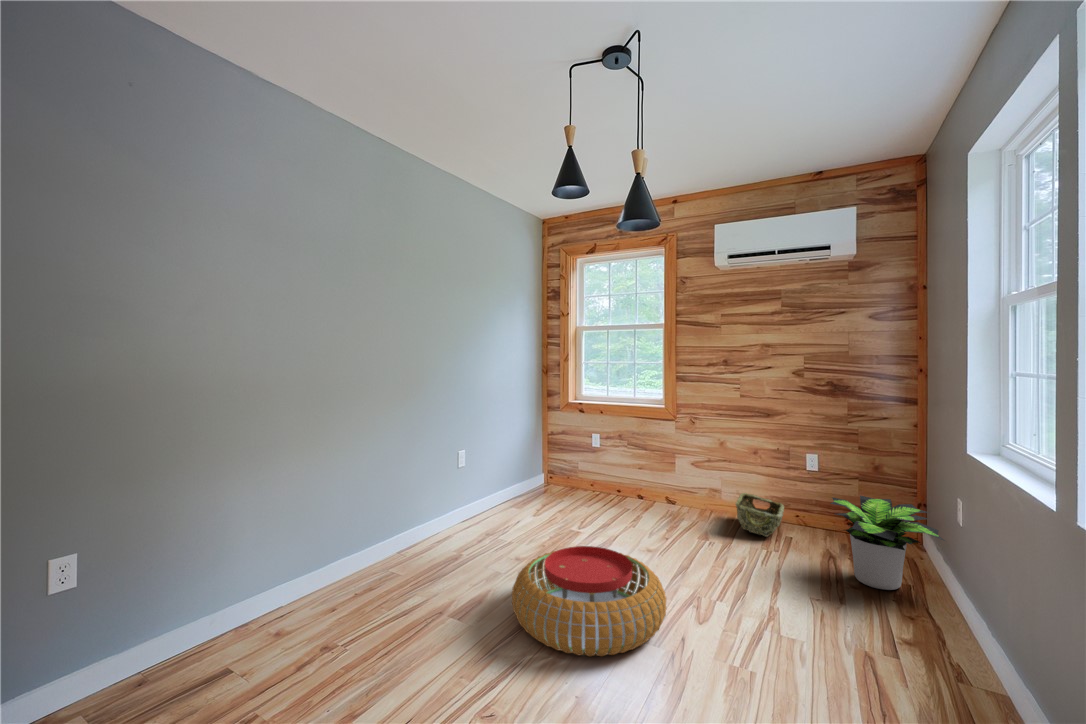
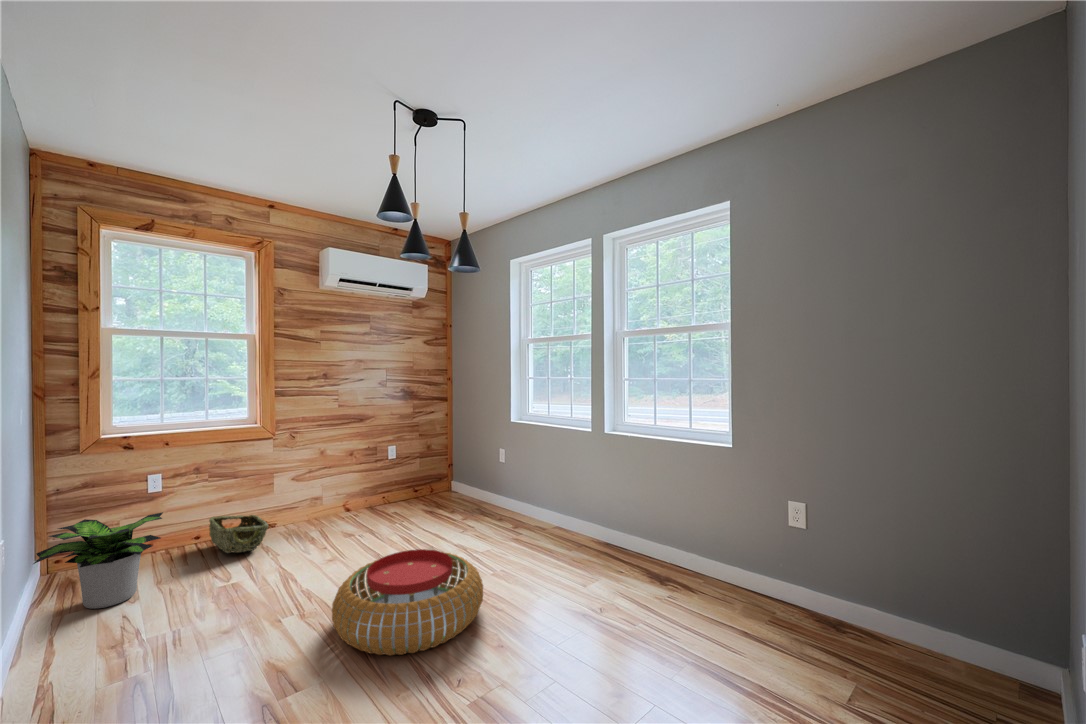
woven basket: present [736,493,784,536] -> present [209,515,268,553]
potted plant: present [831,496,945,590] -> present [34,512,163,609]

